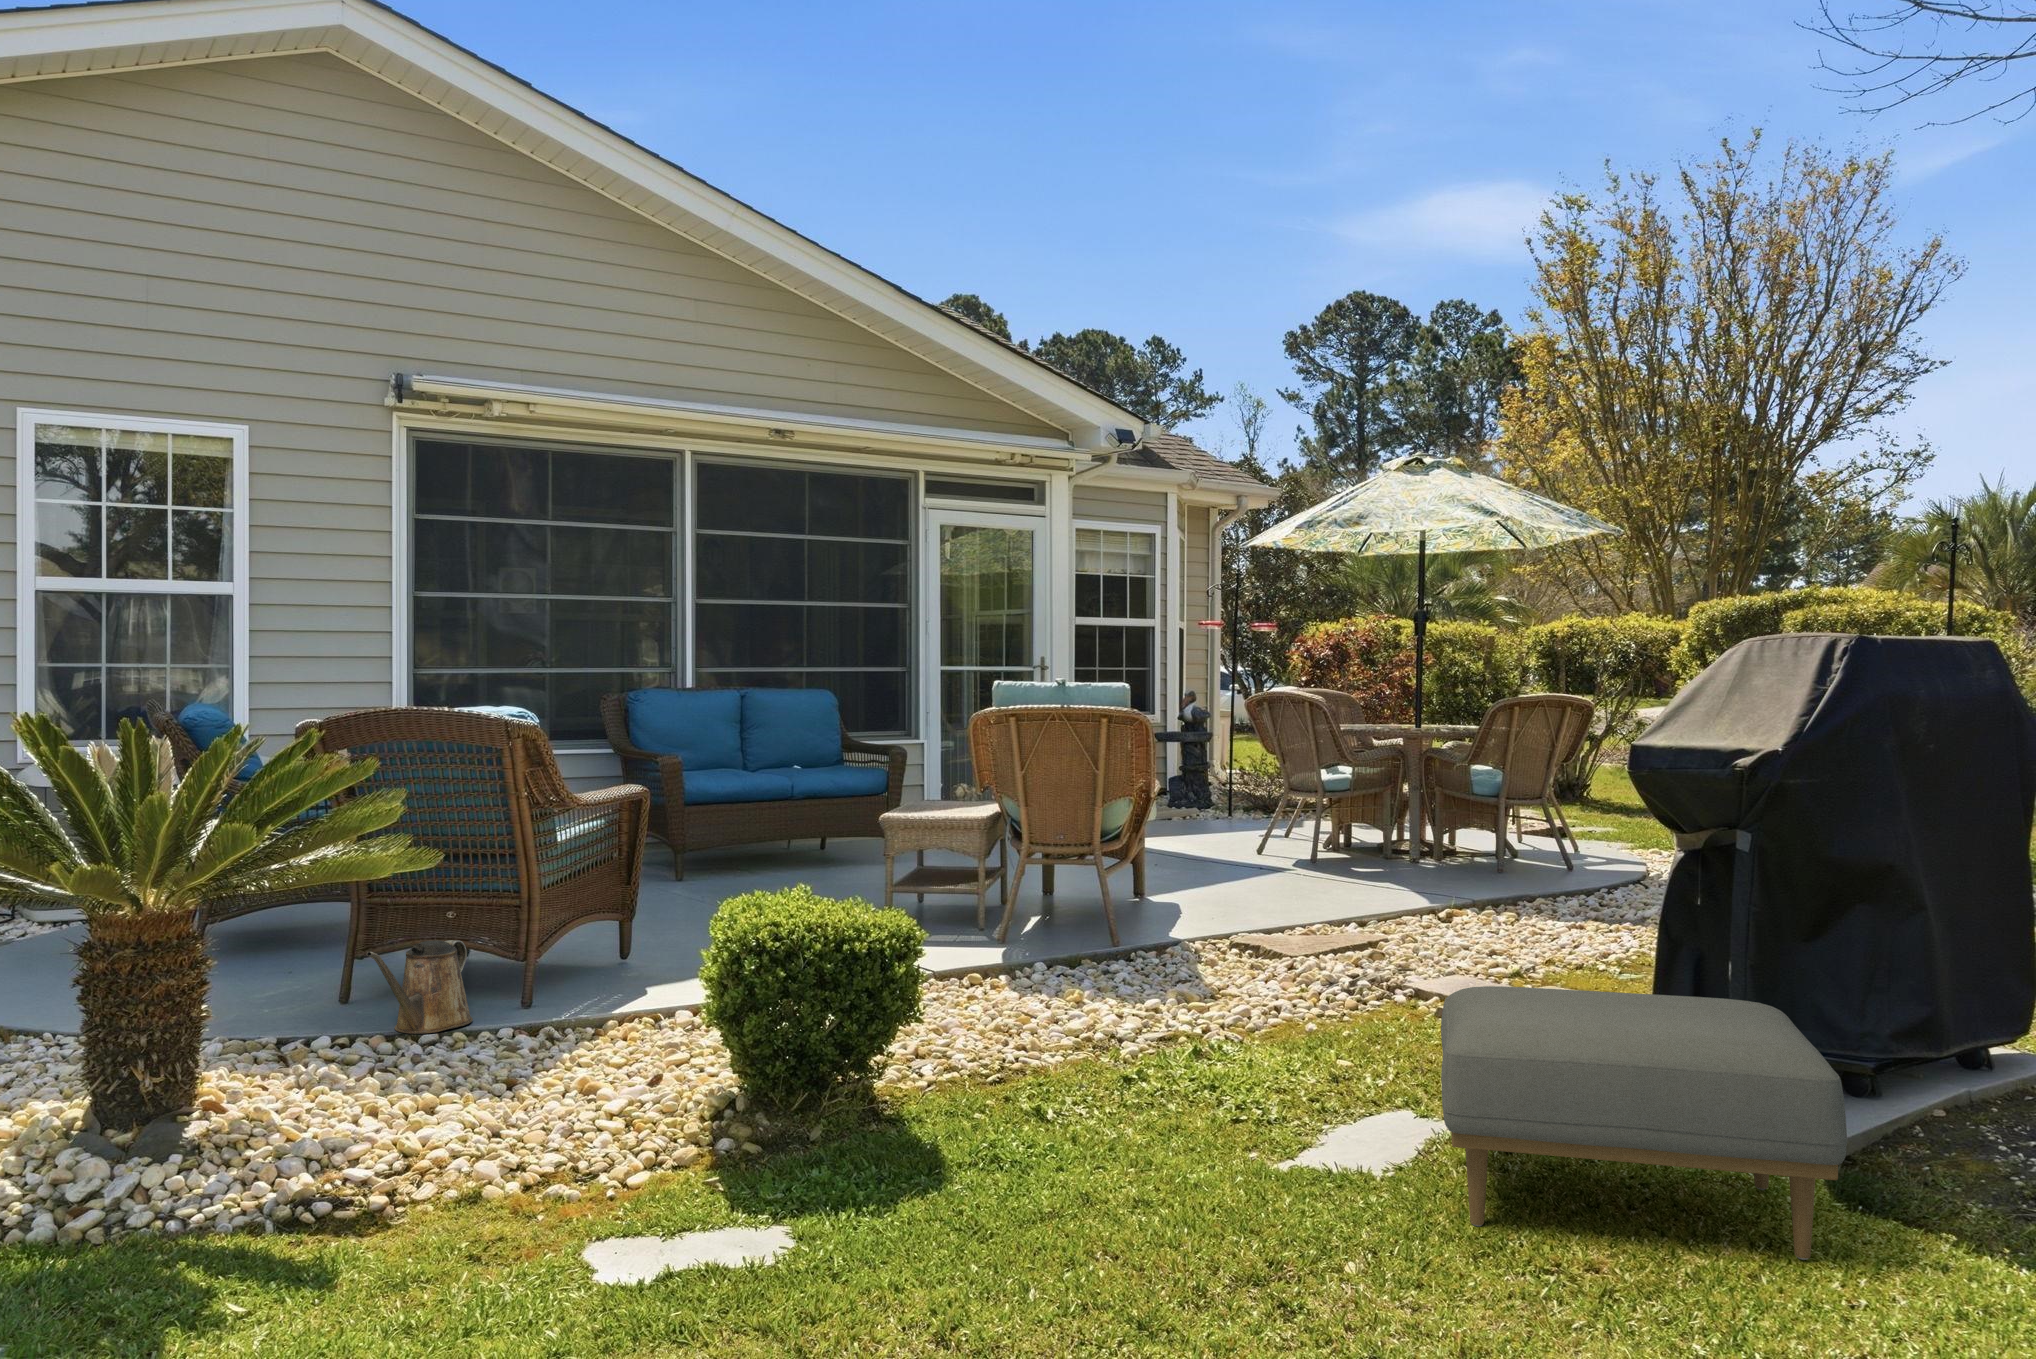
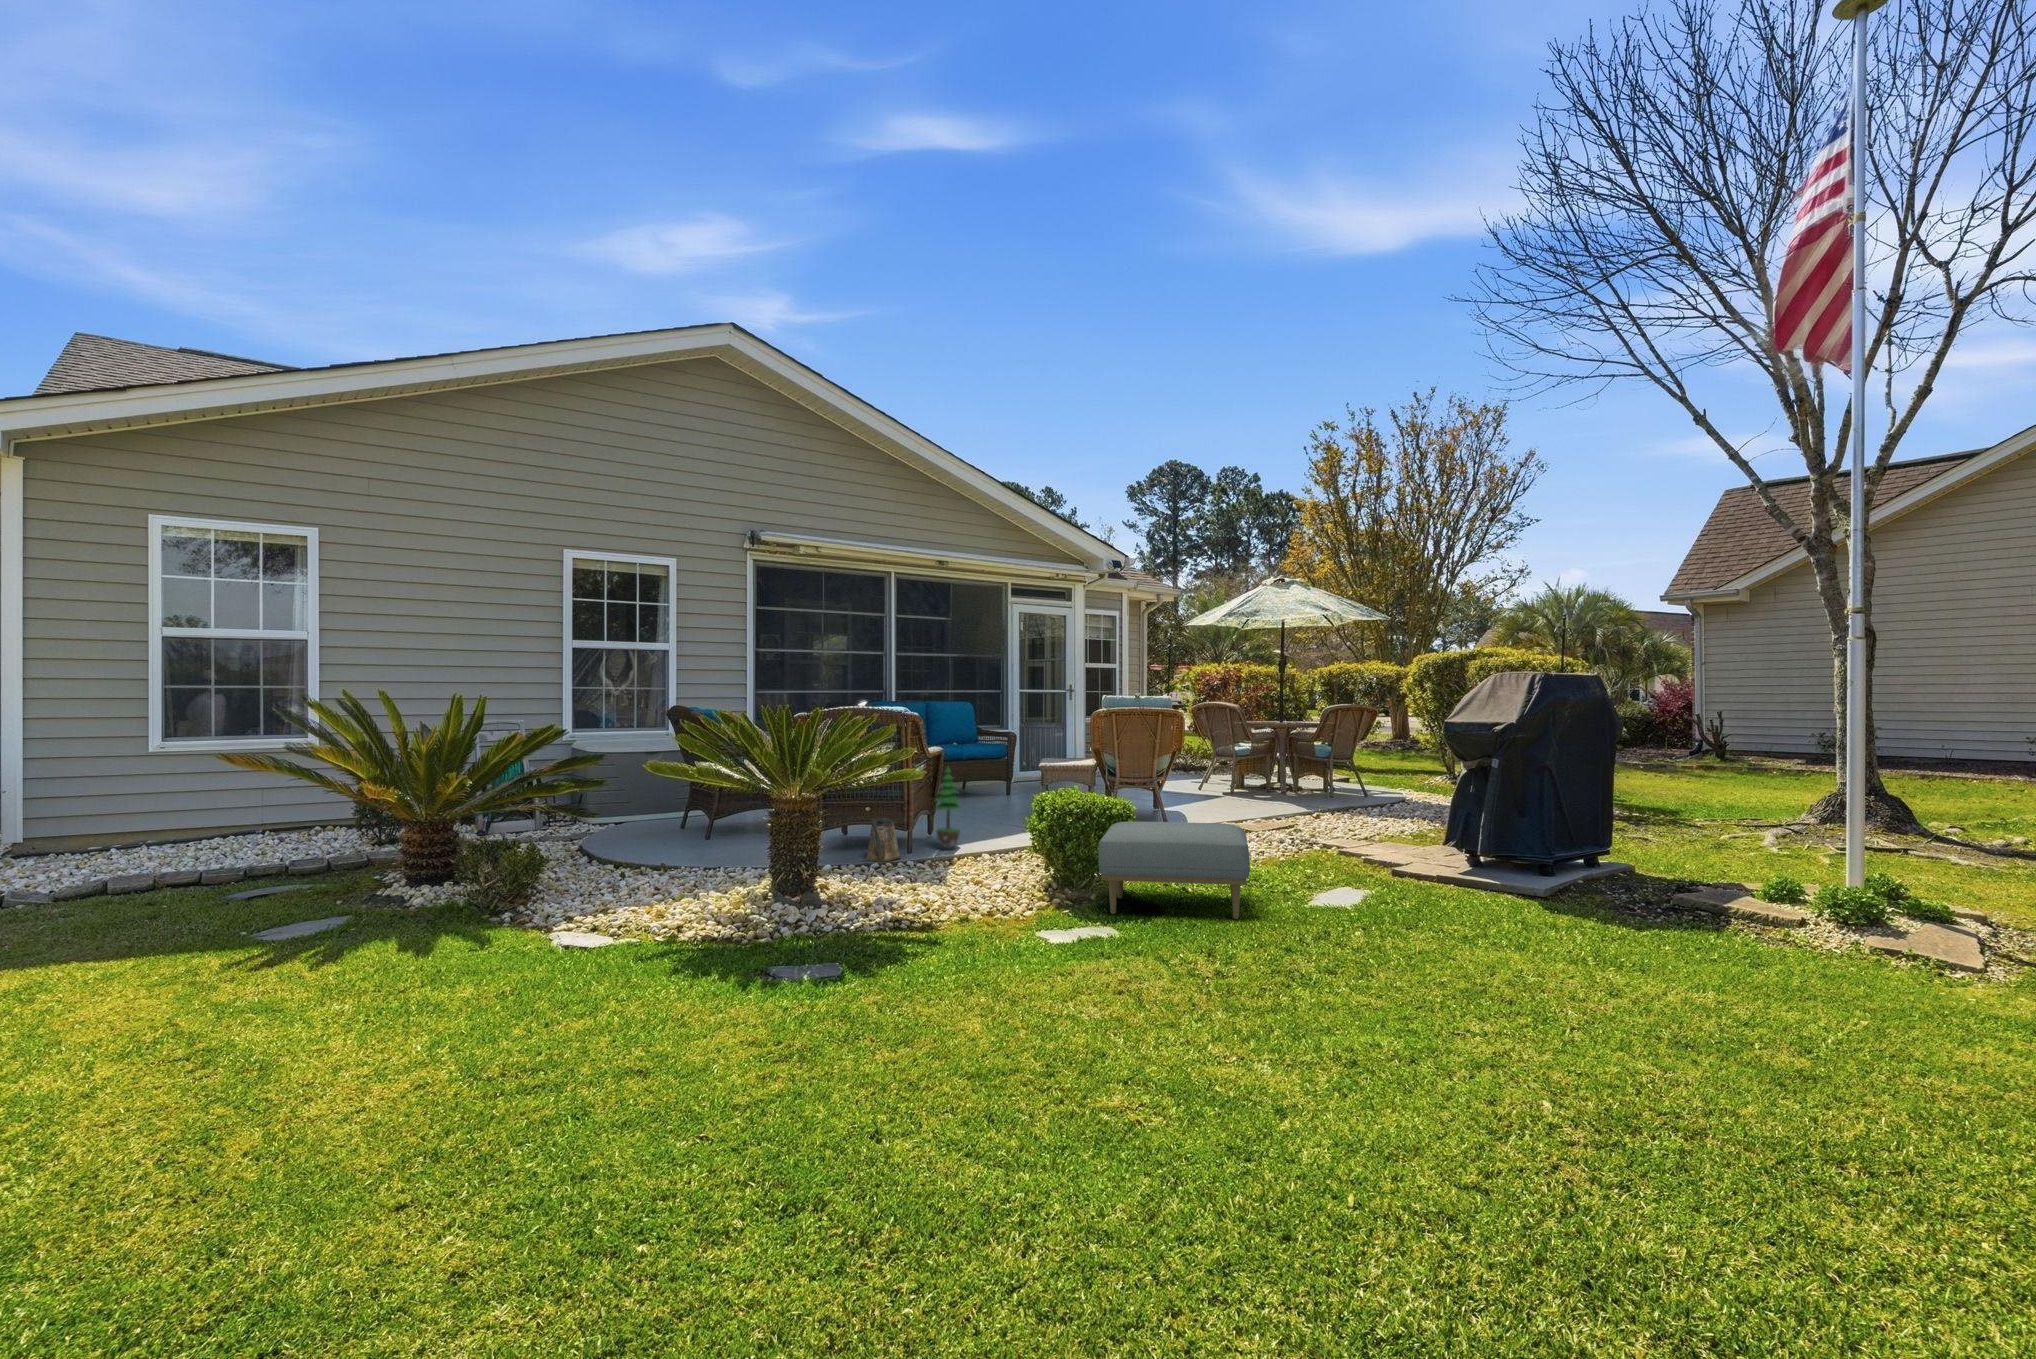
potted tree: none [568,826,633,999] -> present [935,767,961,849]
ottoman: present [1441,986,1847,1260] -> present [1098,821,1250,919]

